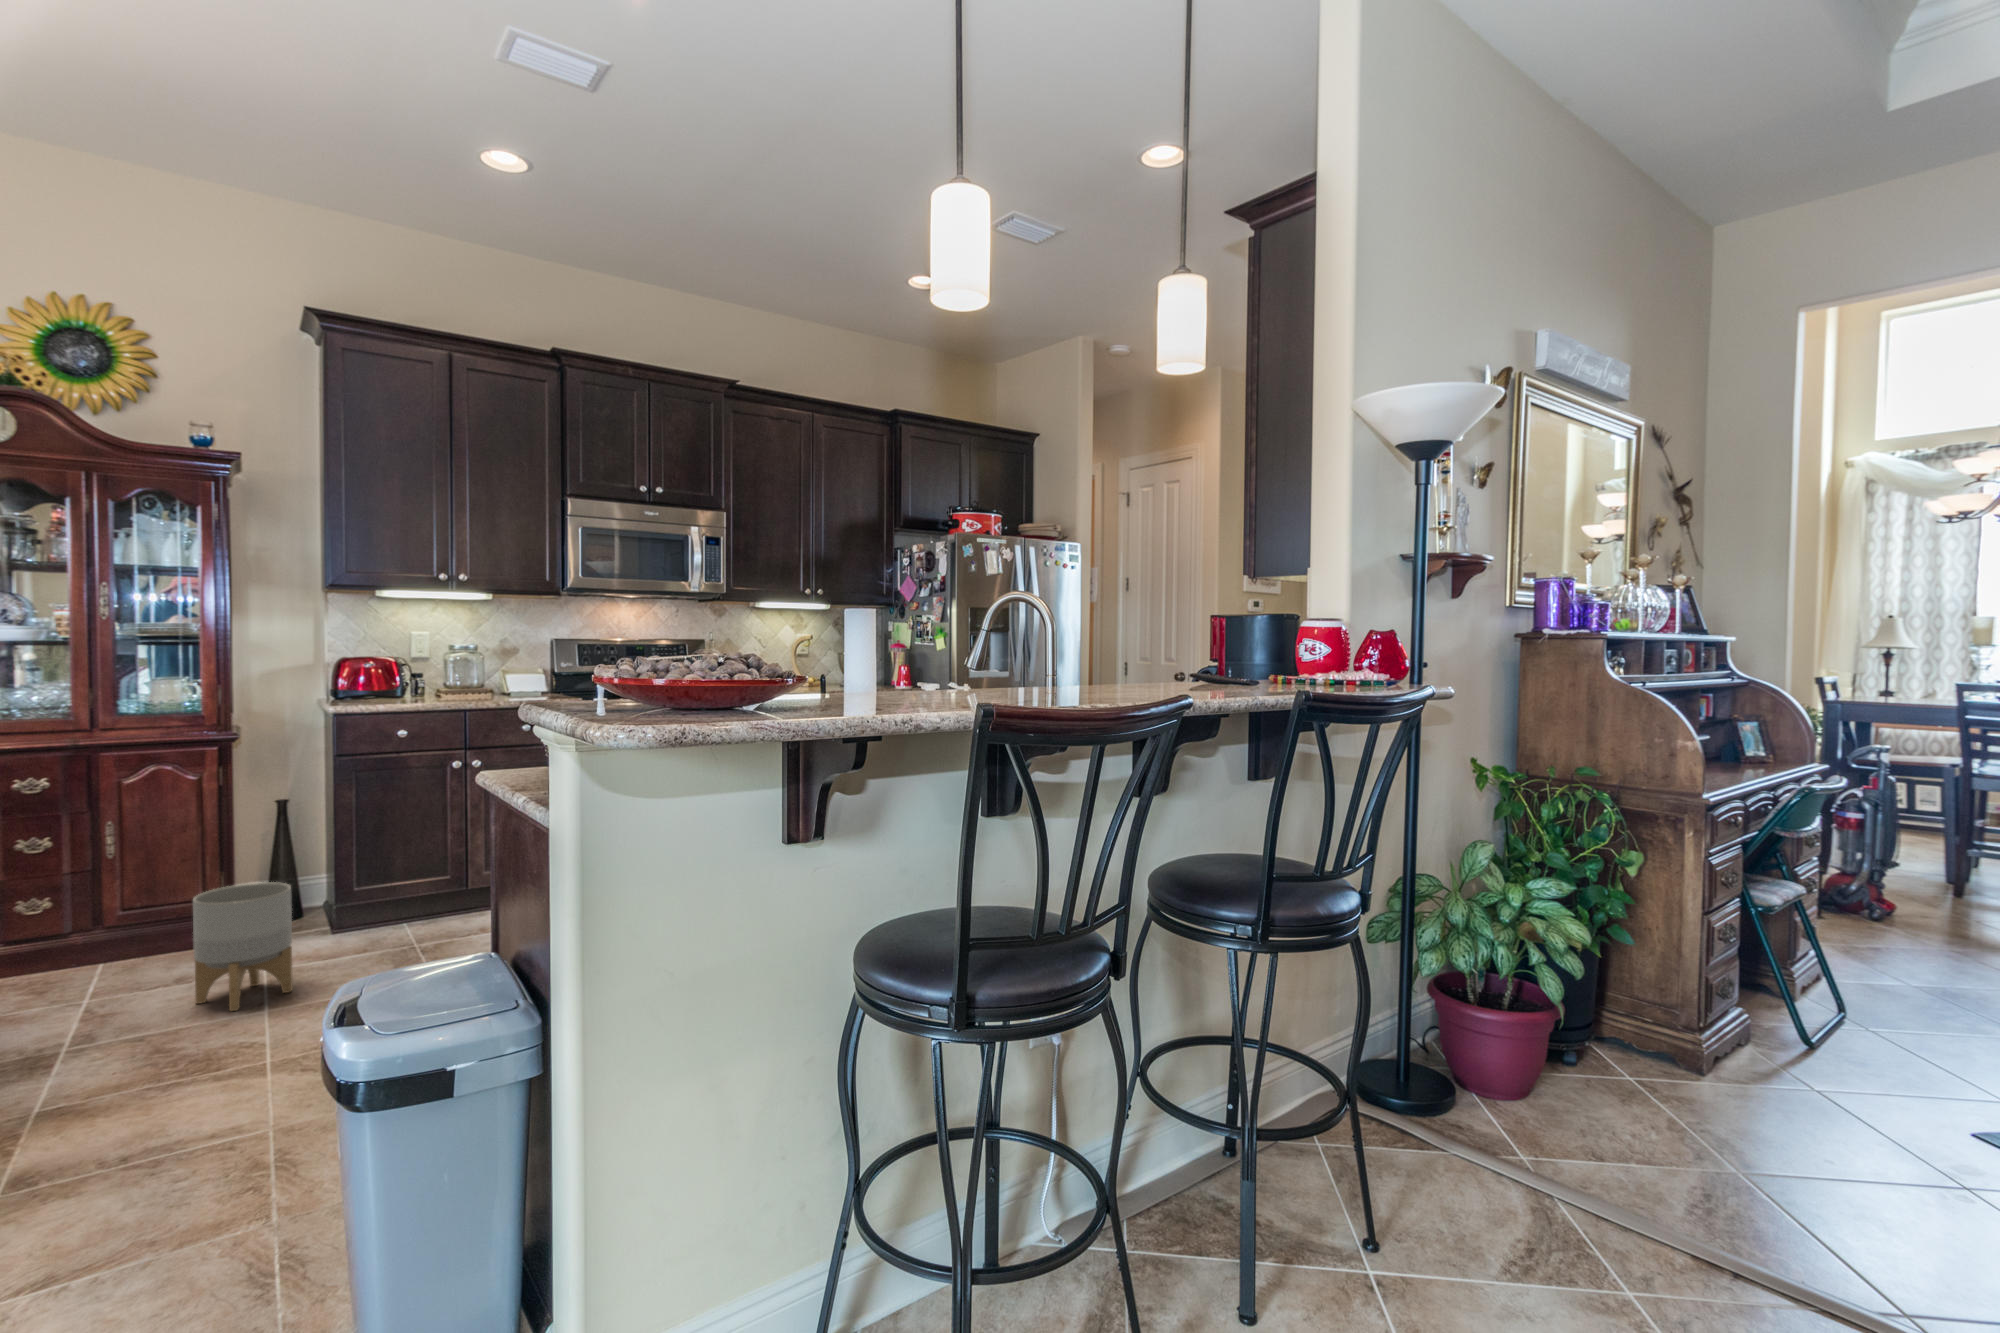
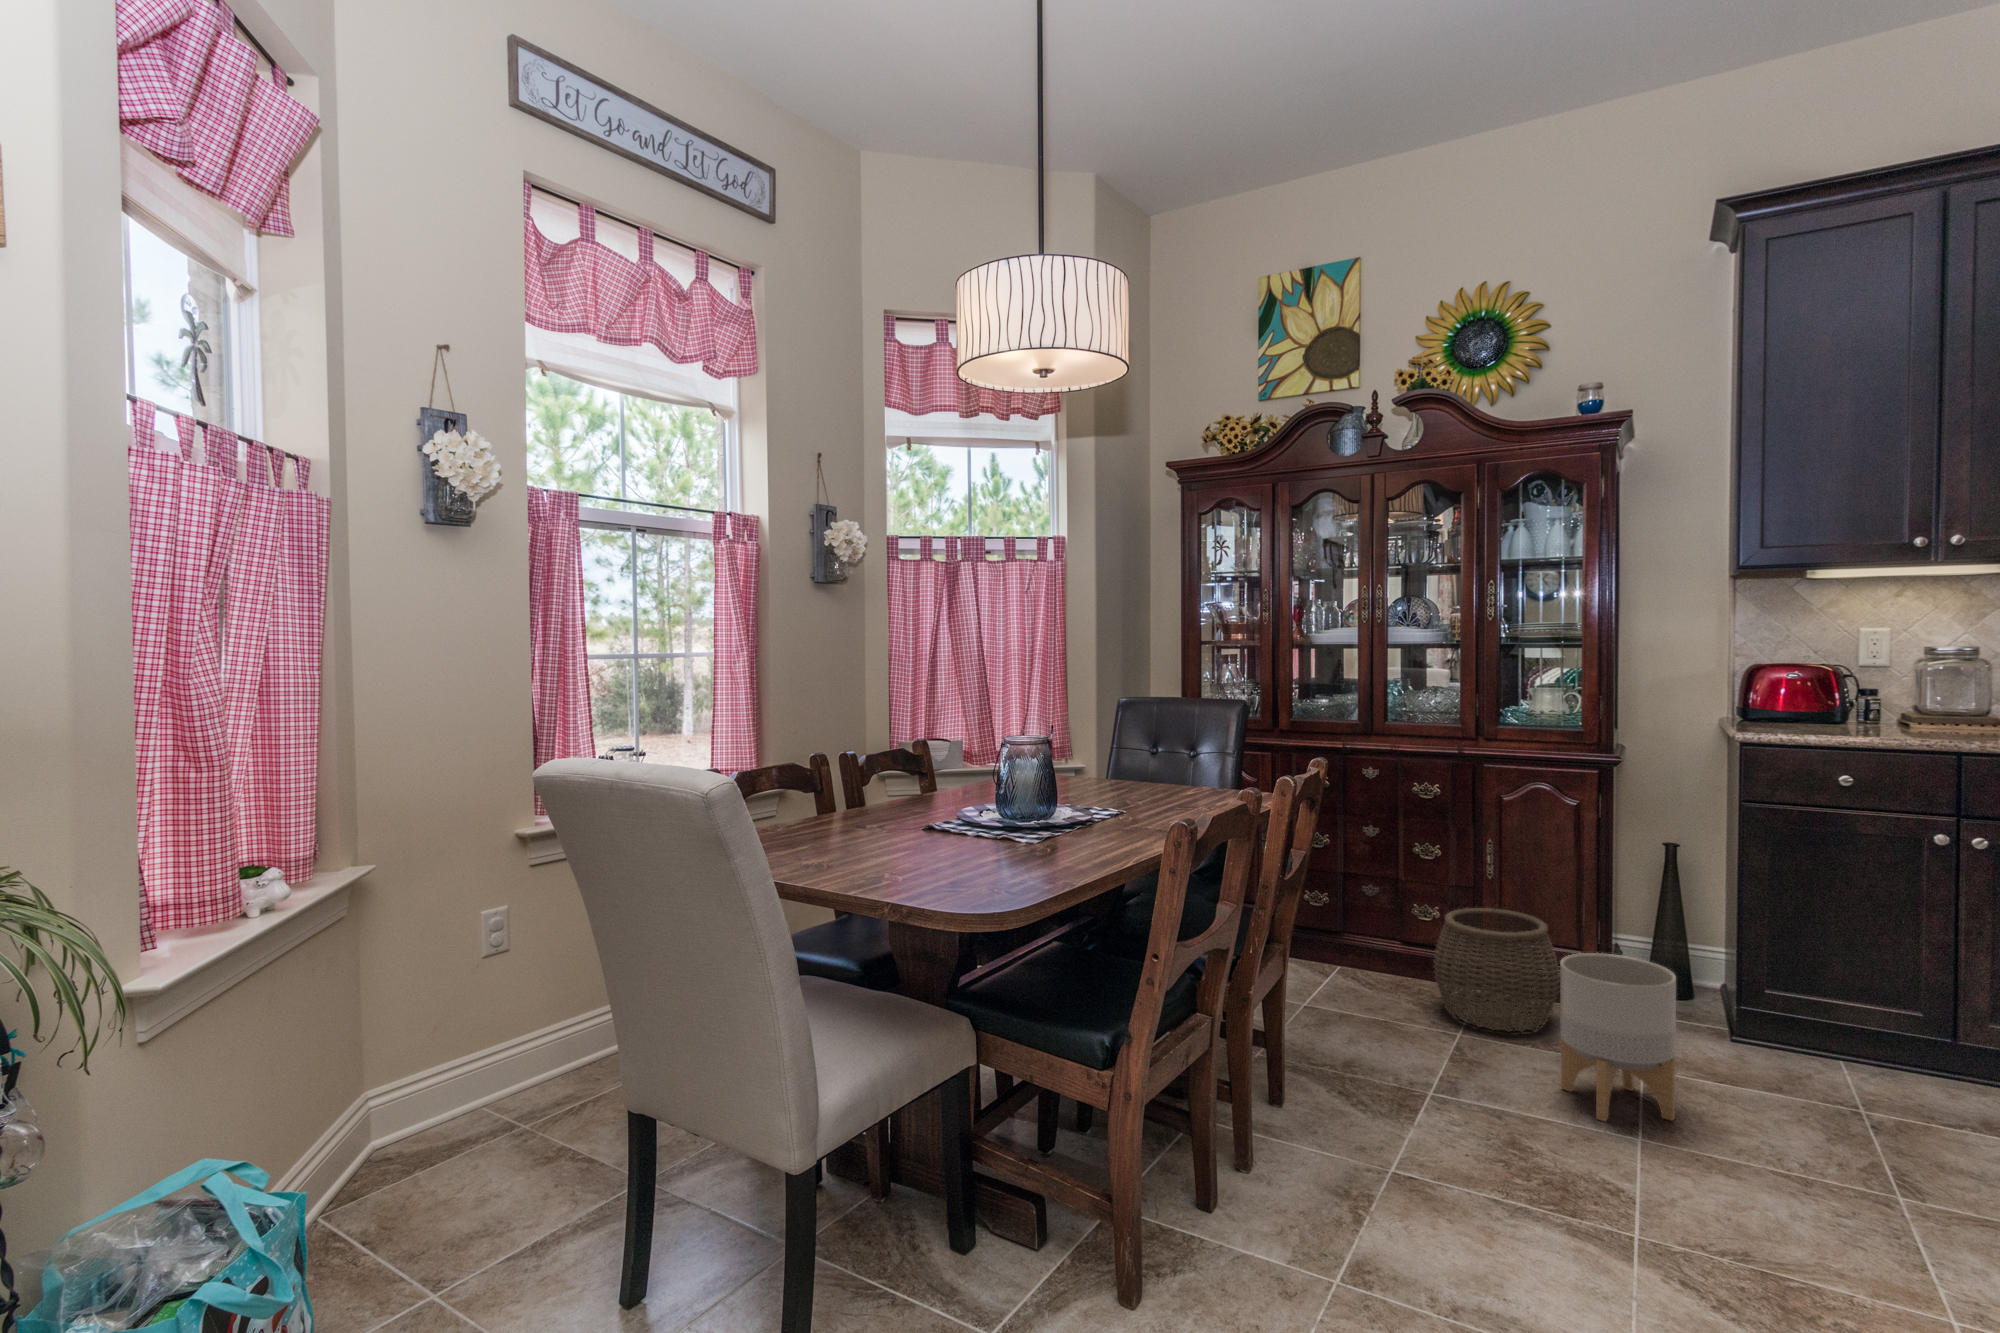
woven basket: none [46,880,187,991] -> present [1434,908,1560,1032]

